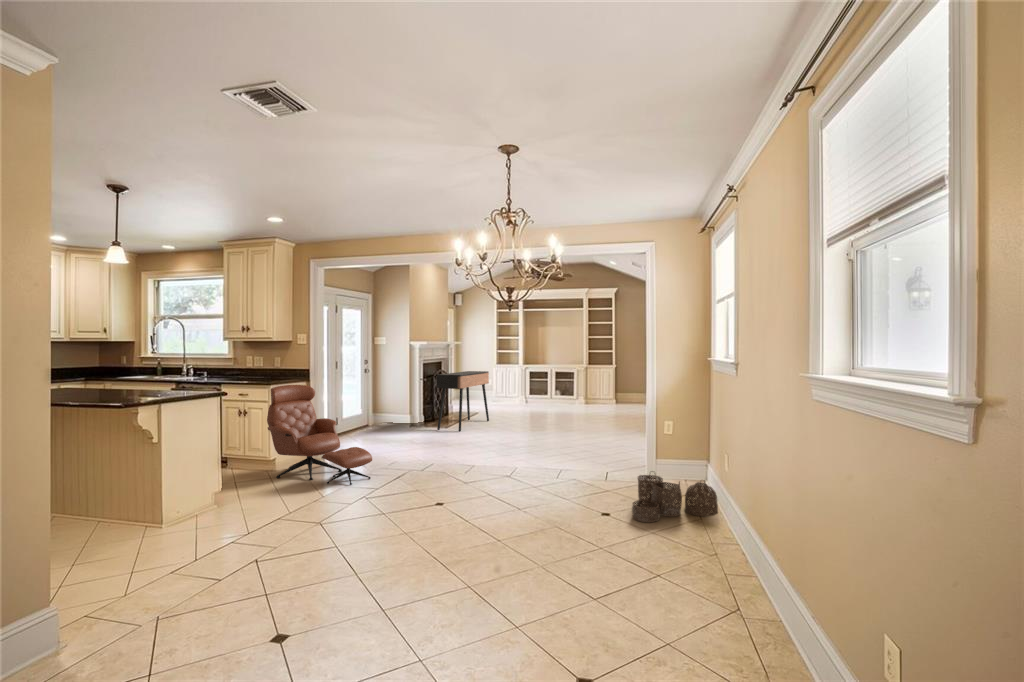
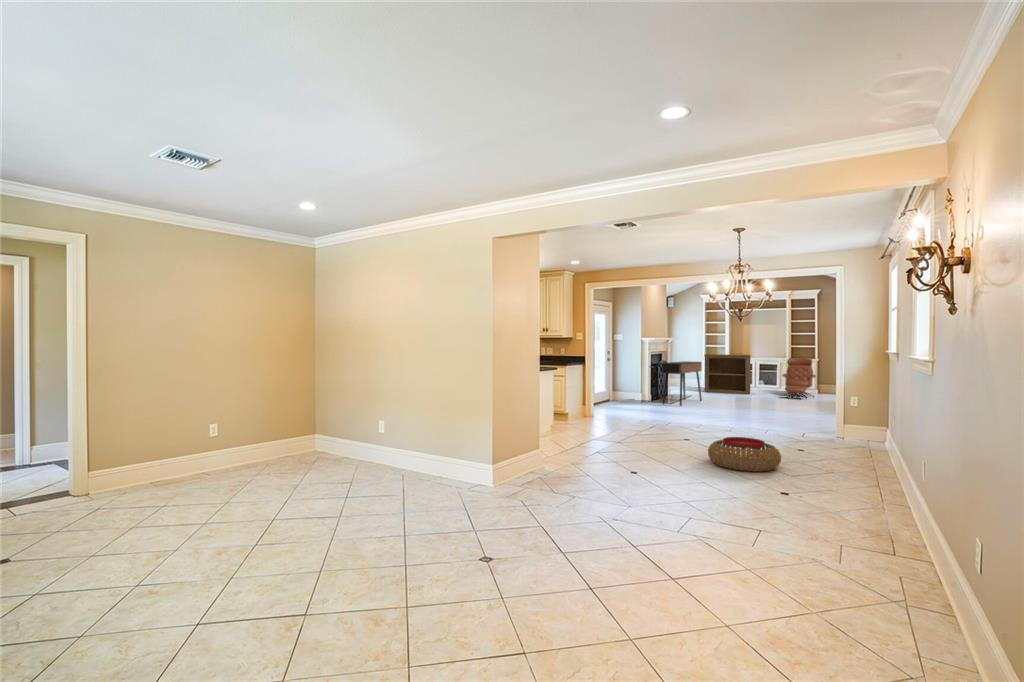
bookshelf: none [496,361,546,407] -> present [705,354,751,394]
lounge chair: present [267,385,372,485] -> present [782,358,816,398]
woven basket: present [632,475,718,522] -> none [820,427,887,456]
pouf: none [455,519,580,601] -> present [708,437,781,471]

